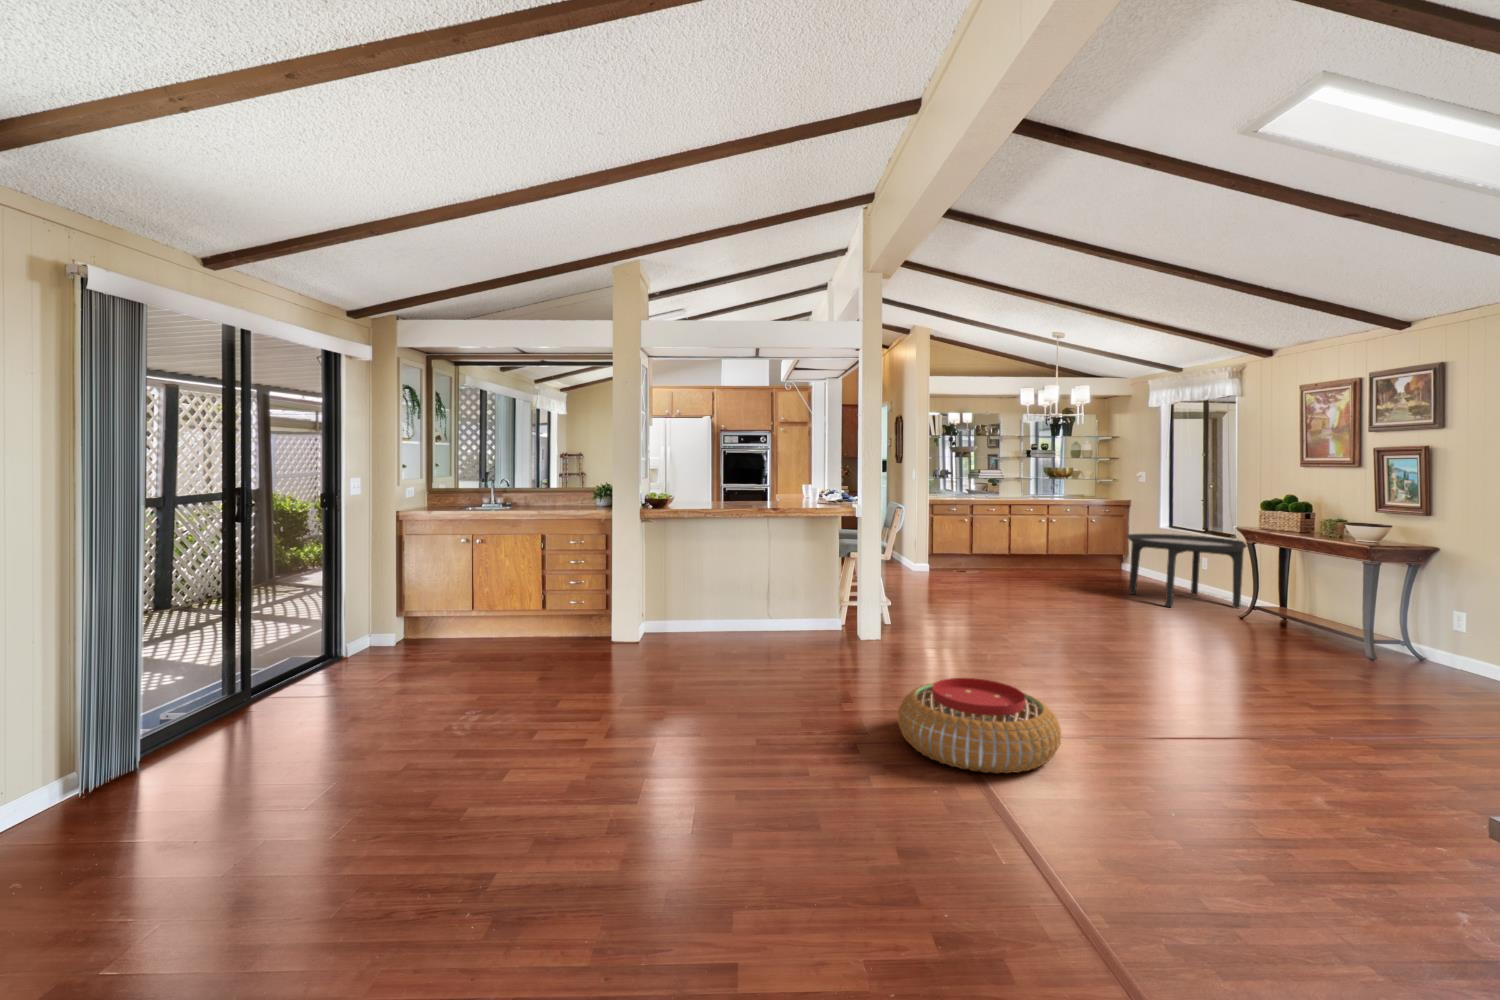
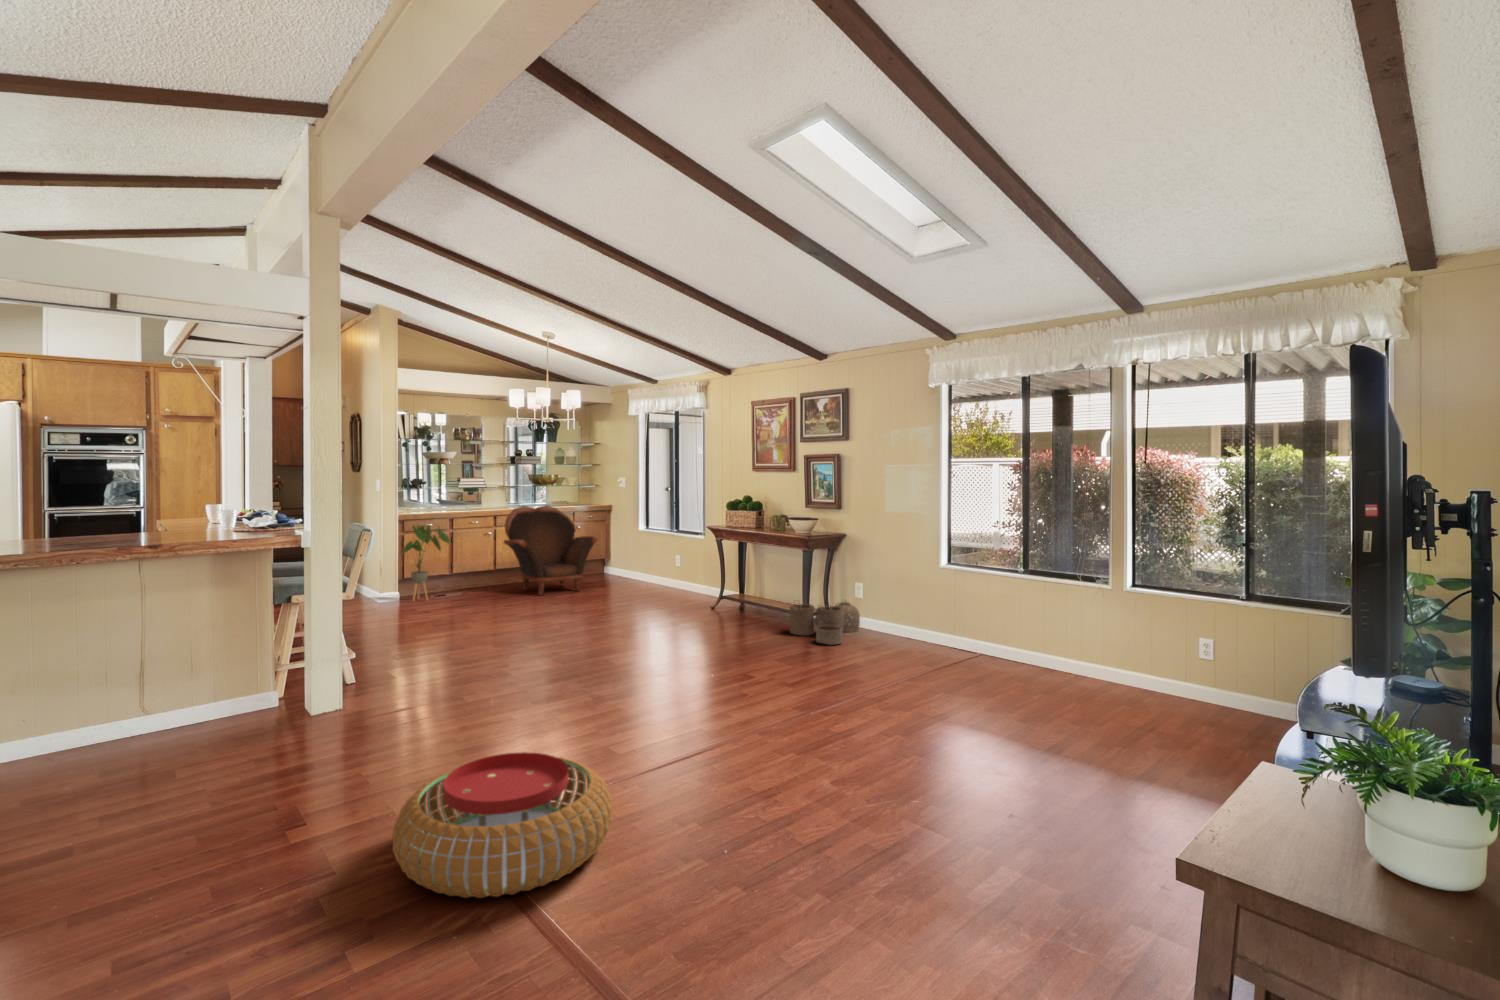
armchair: none [1016,497,1112,582] -> present [504,505,598,595]
house plant: none [930,509,969,574] -> present [403,525,450,601]
round table: present [1126,534,1247,609] -> none [614,537,717,608]
woven basket: none [1332,616,1448,673] -> present [790,602,860,645]

